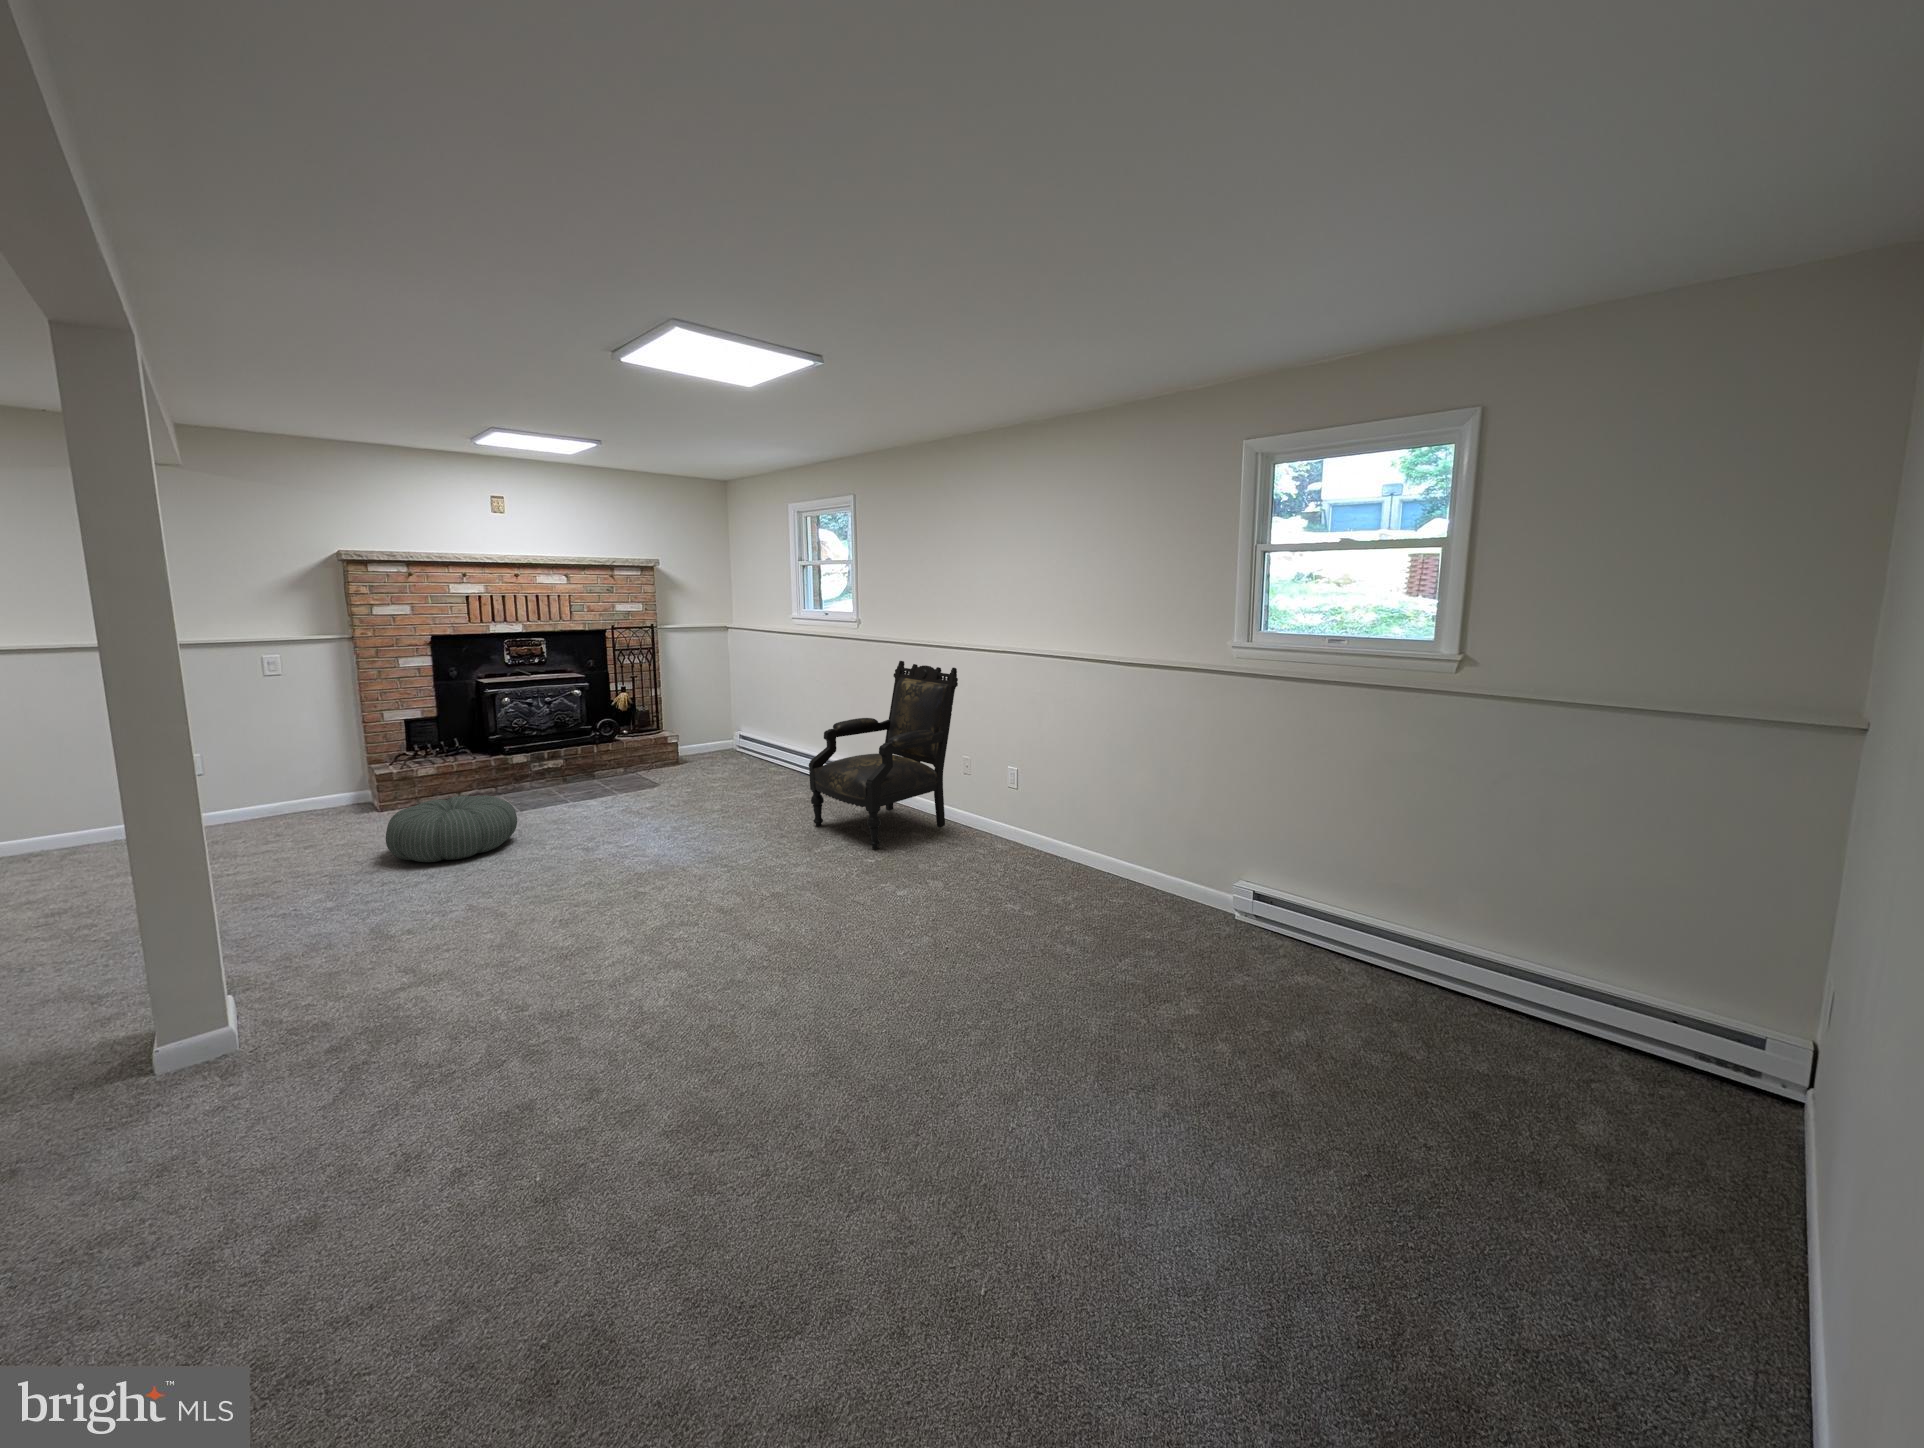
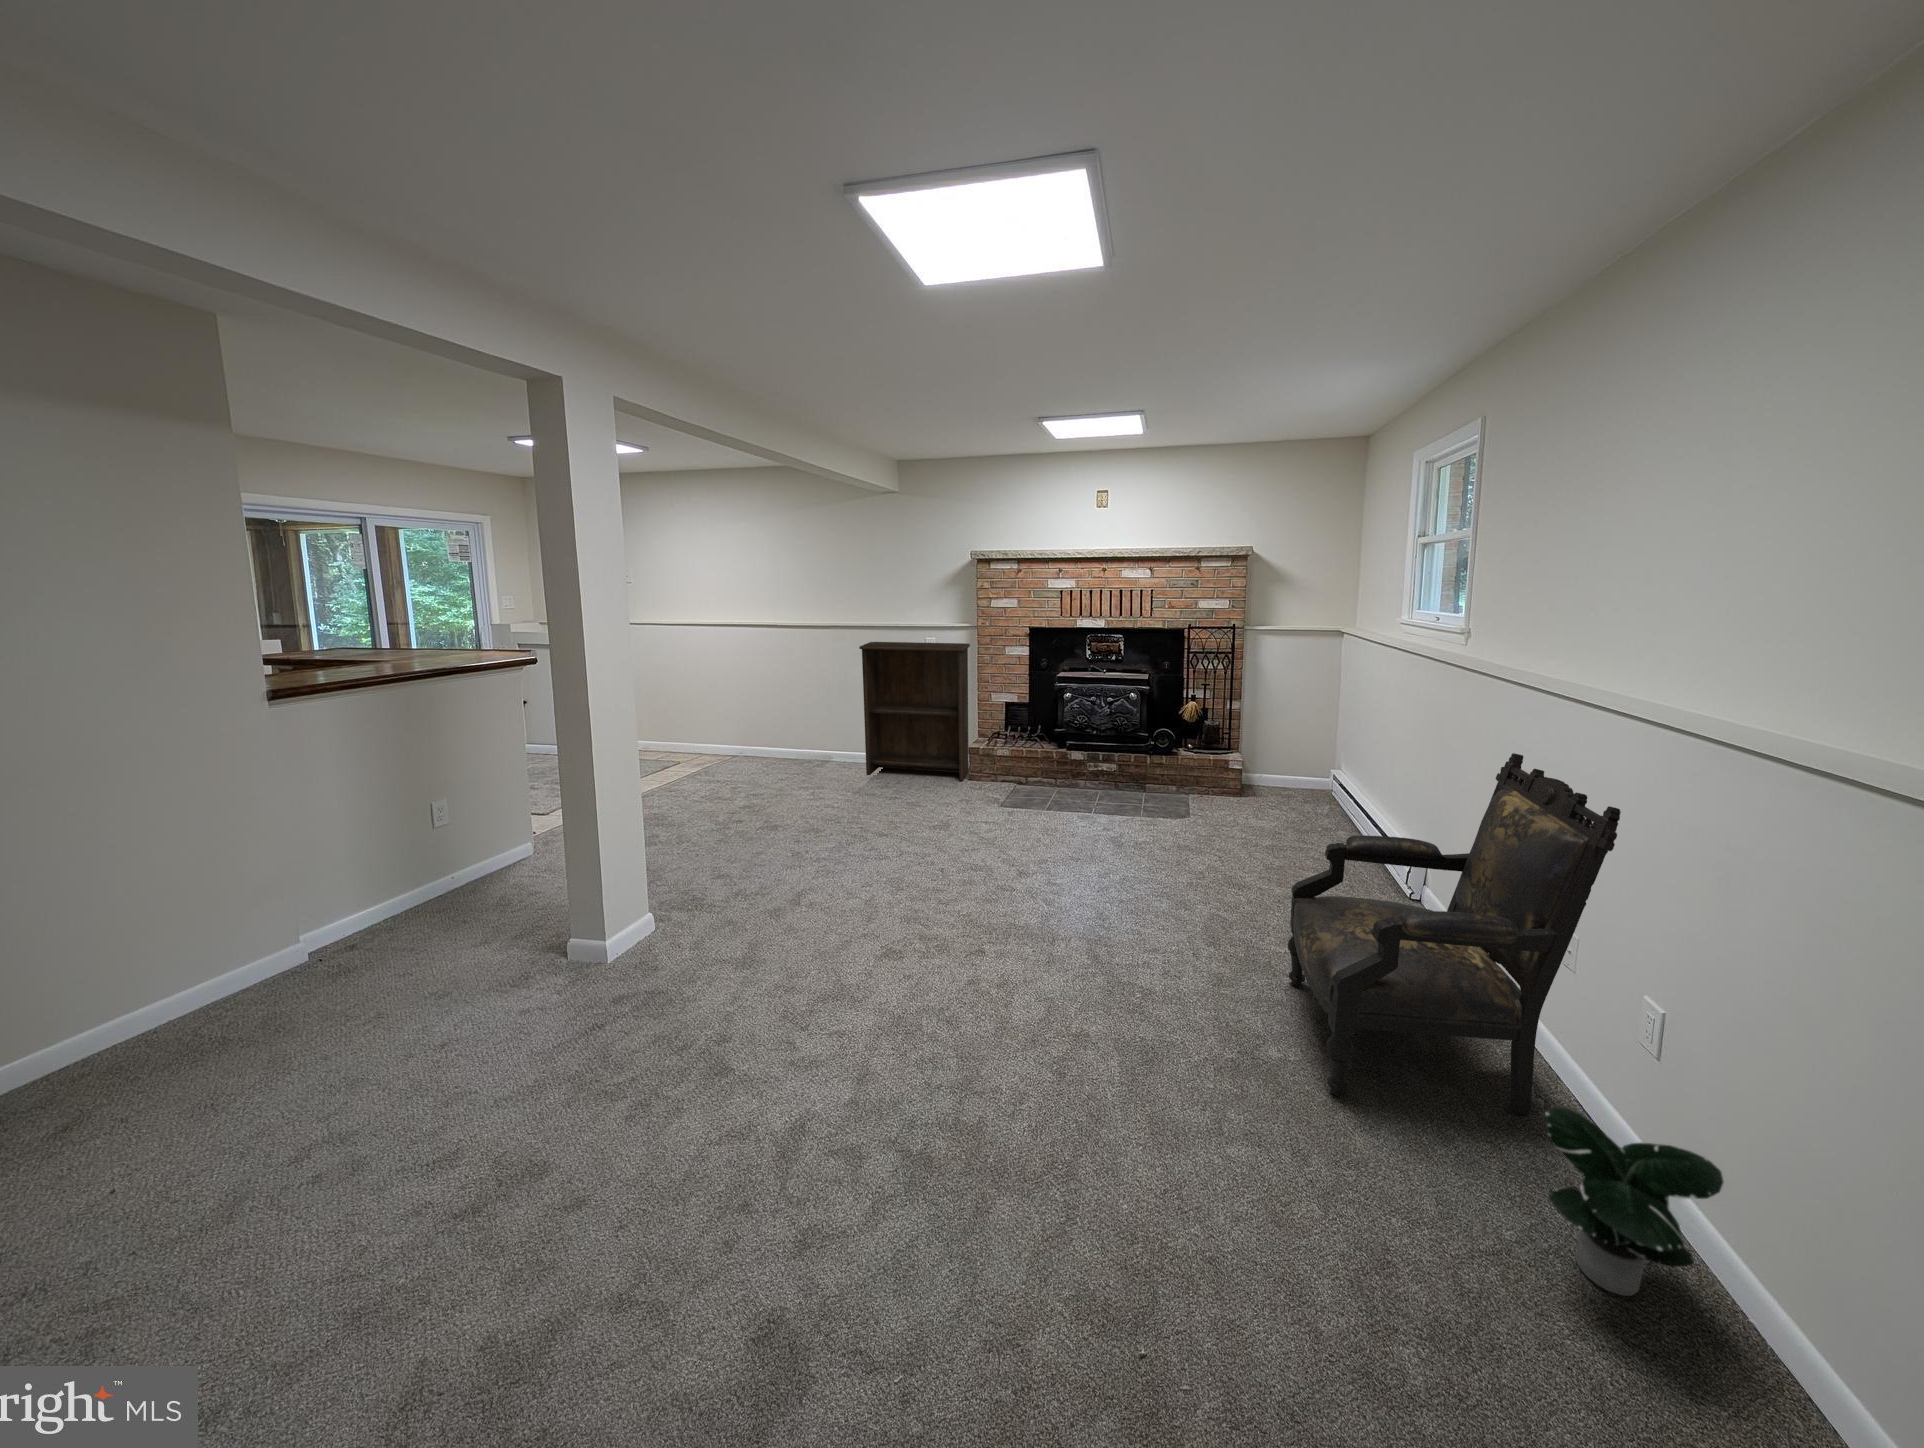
bookshelf: none [188,657,381,842] -> present [859,642,970,781]
potted plant: none [965,786,1018,852] -> present [1545,1106,1723,1296]
pouf: present [386,796,517,862] -> none [898,790,1000,858]

